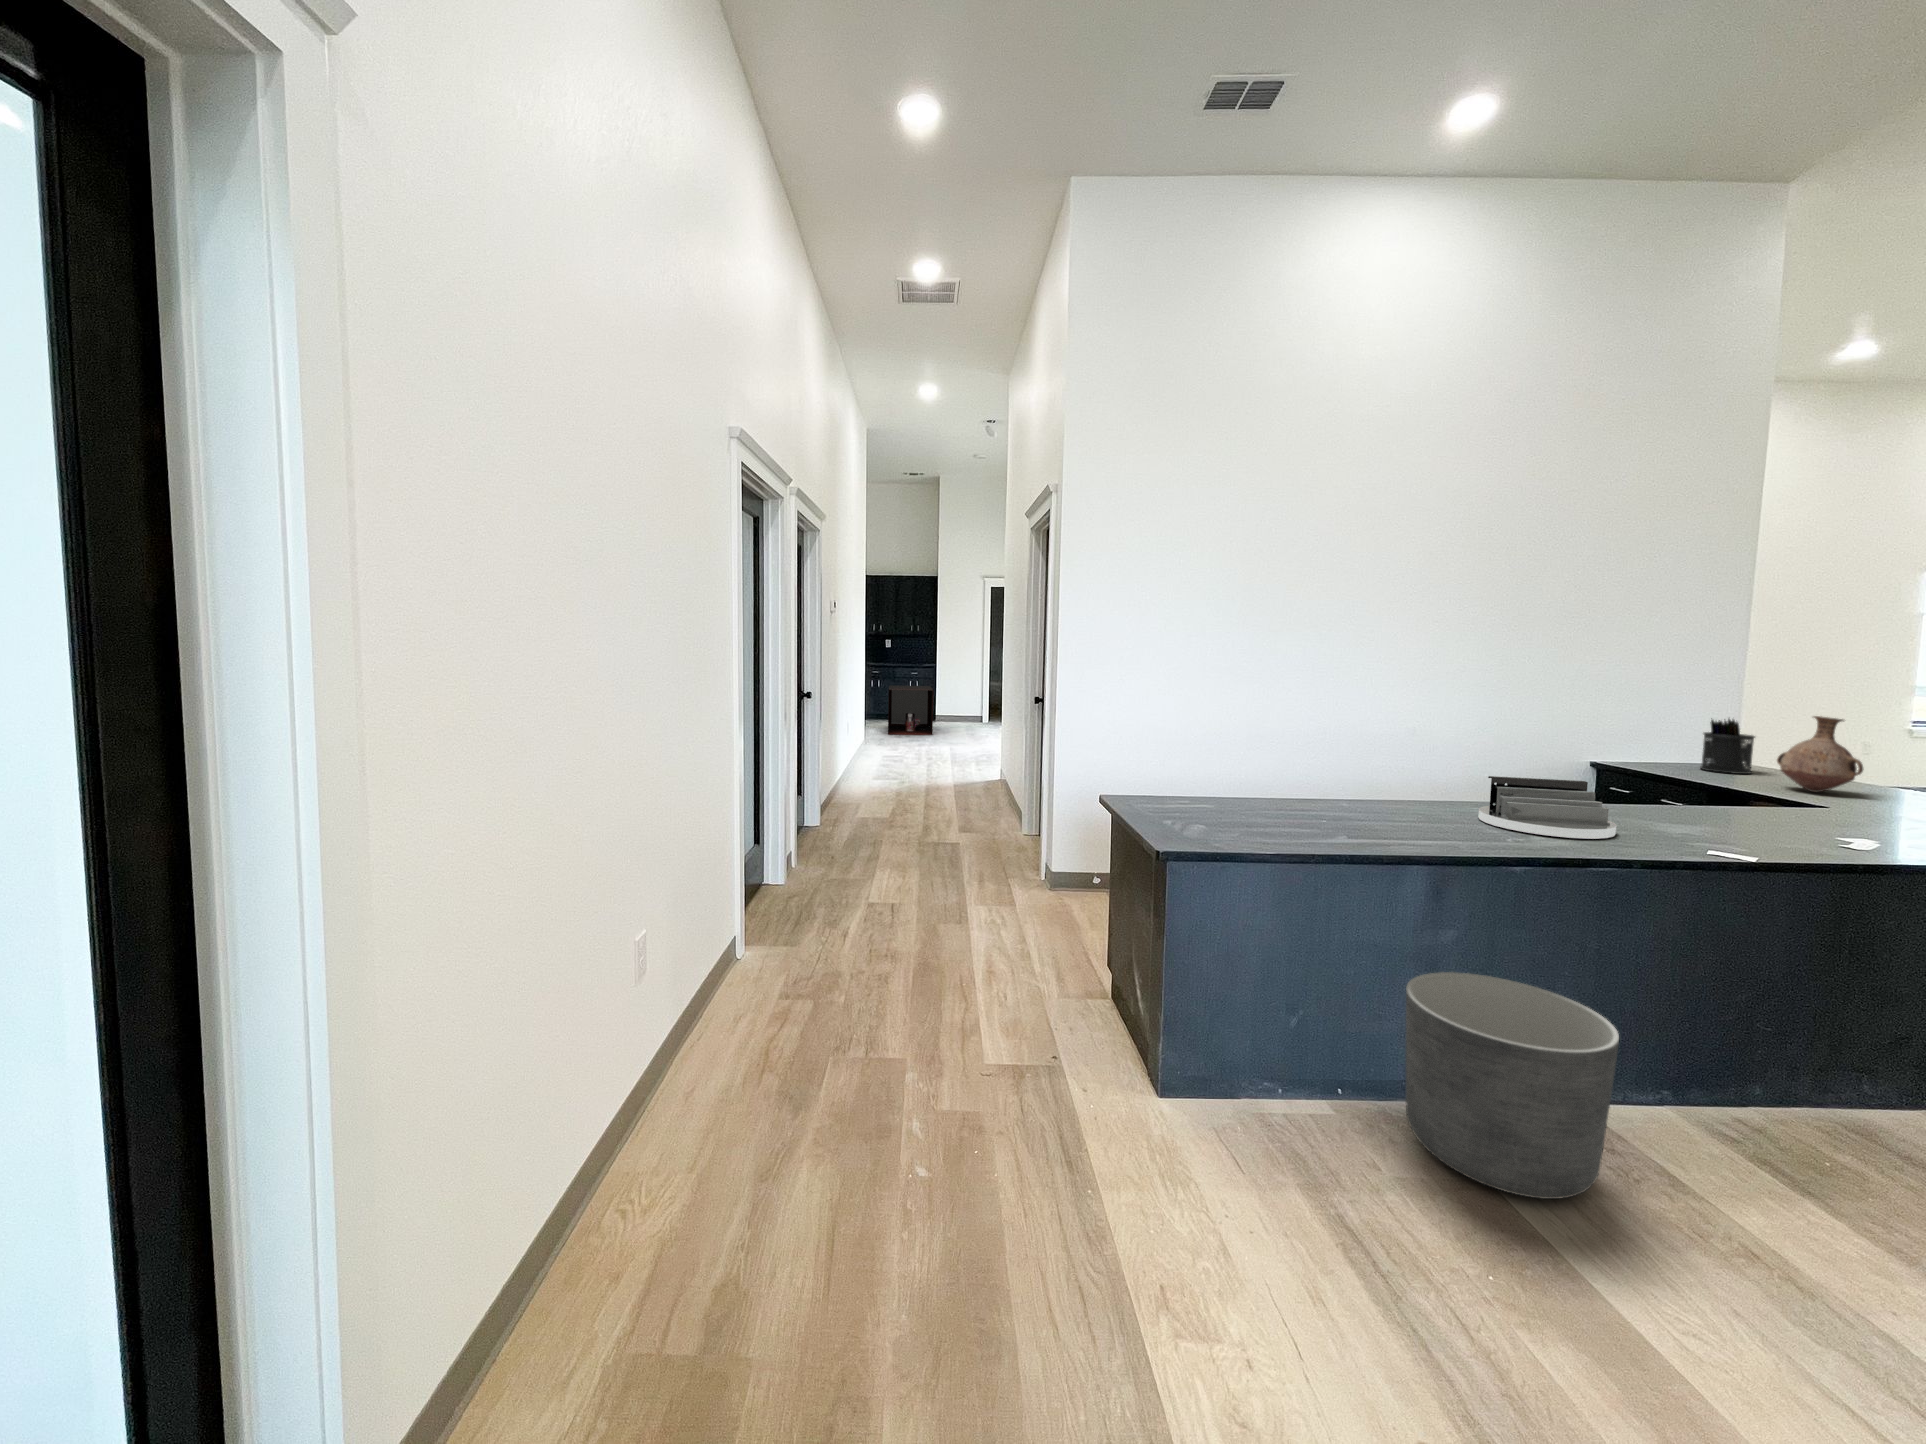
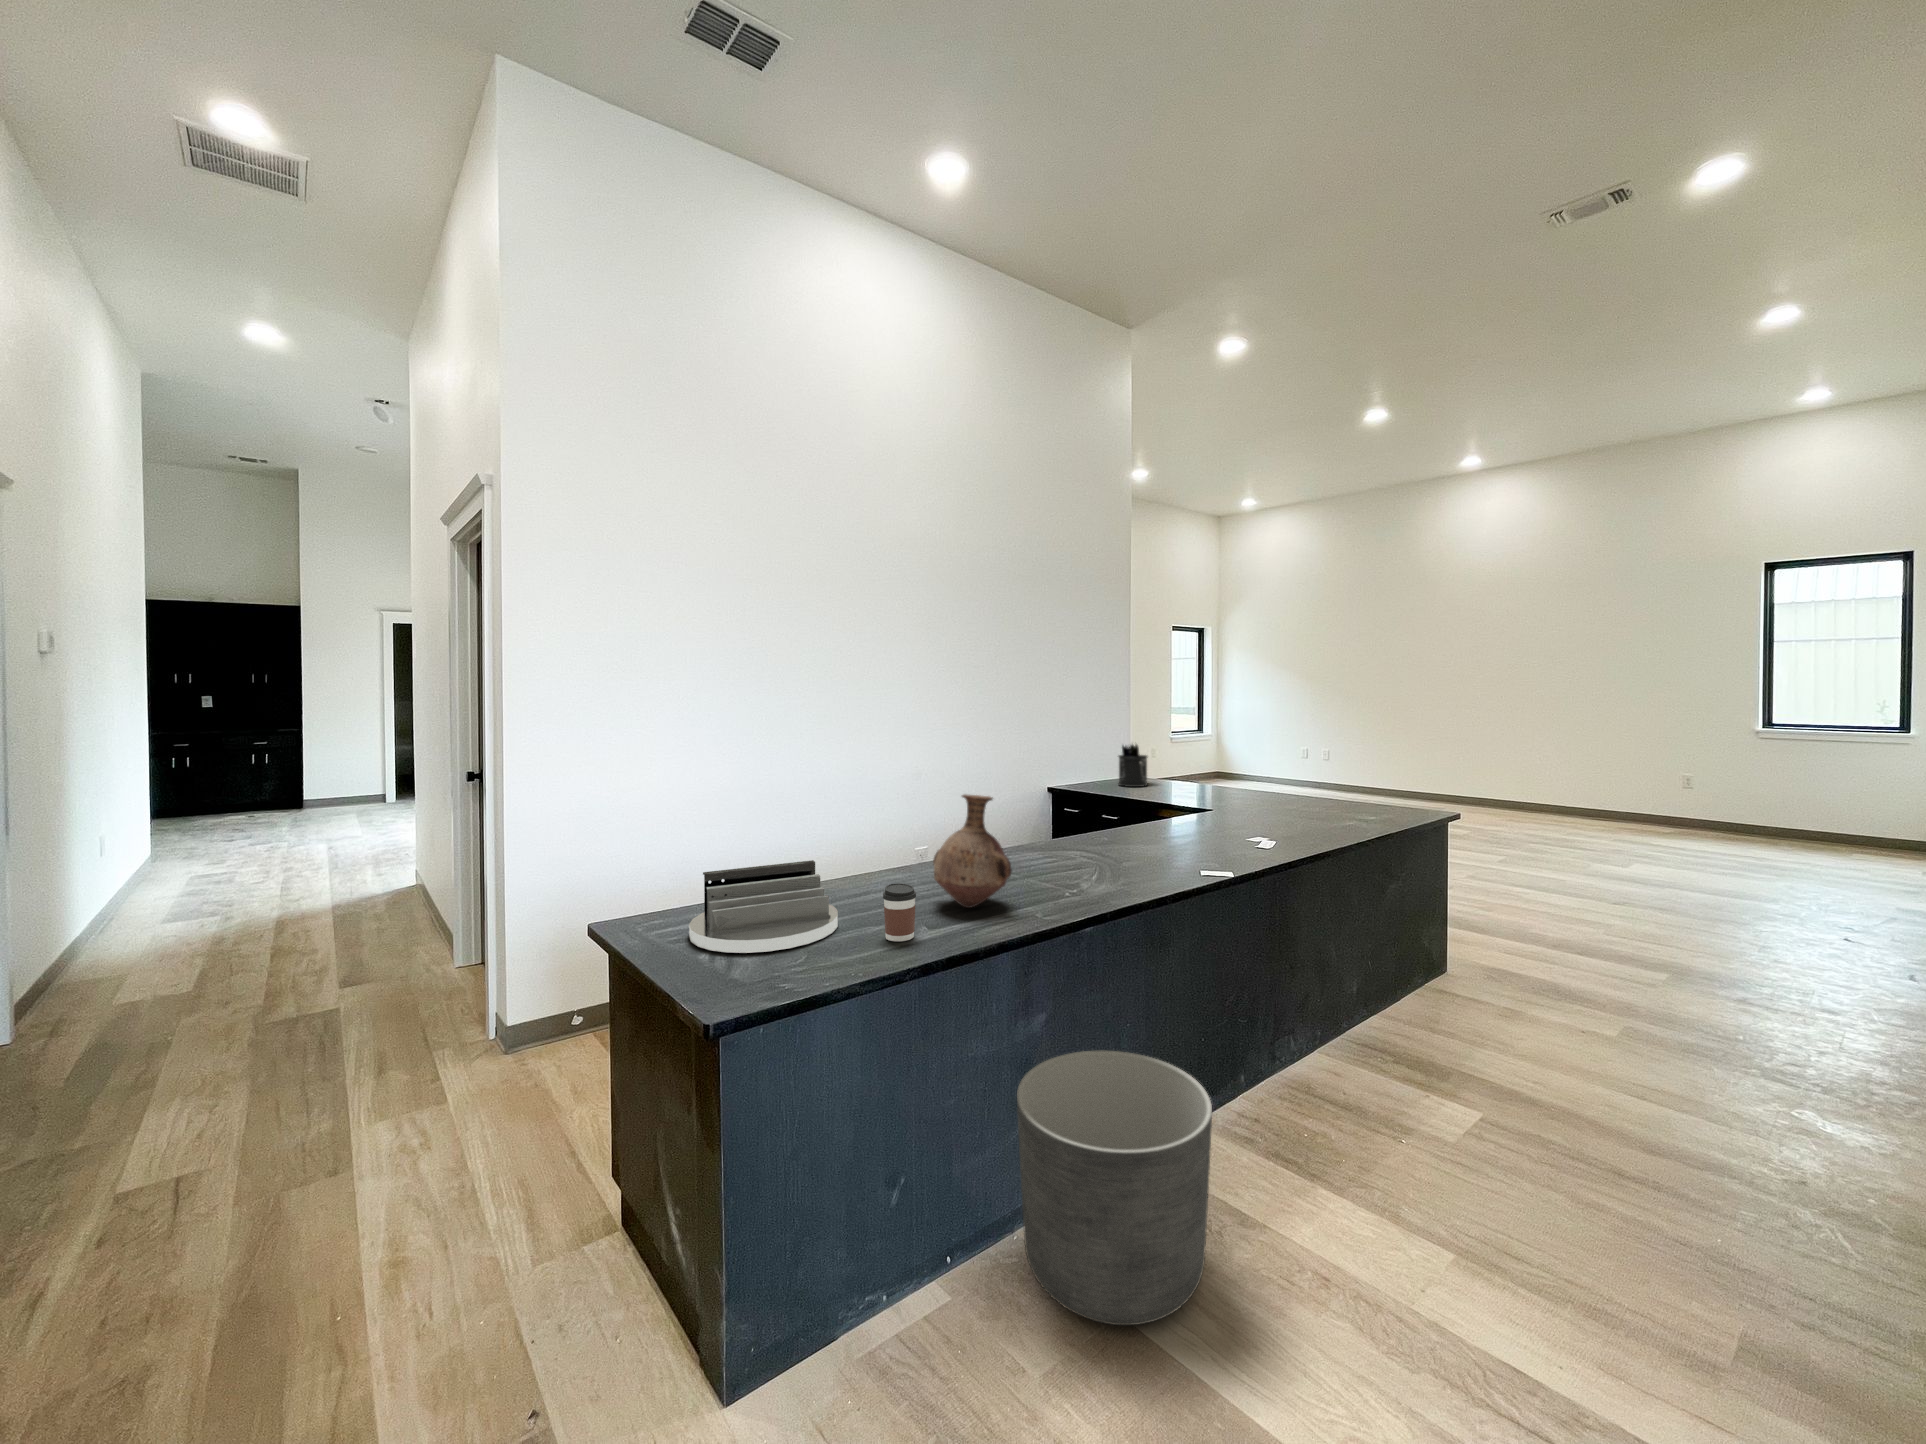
storage cabinet: present [888,685,933,735] -> none [203,760,295,839]
vase: present [1777,716,1863,792] -> present [933,795,1012,908]
desk organizer: present [1478,776,1617,839] -> present [689,860,838,953]
coffee cup: none [1303,796,1332,840] -> present [883,883,916,941]

